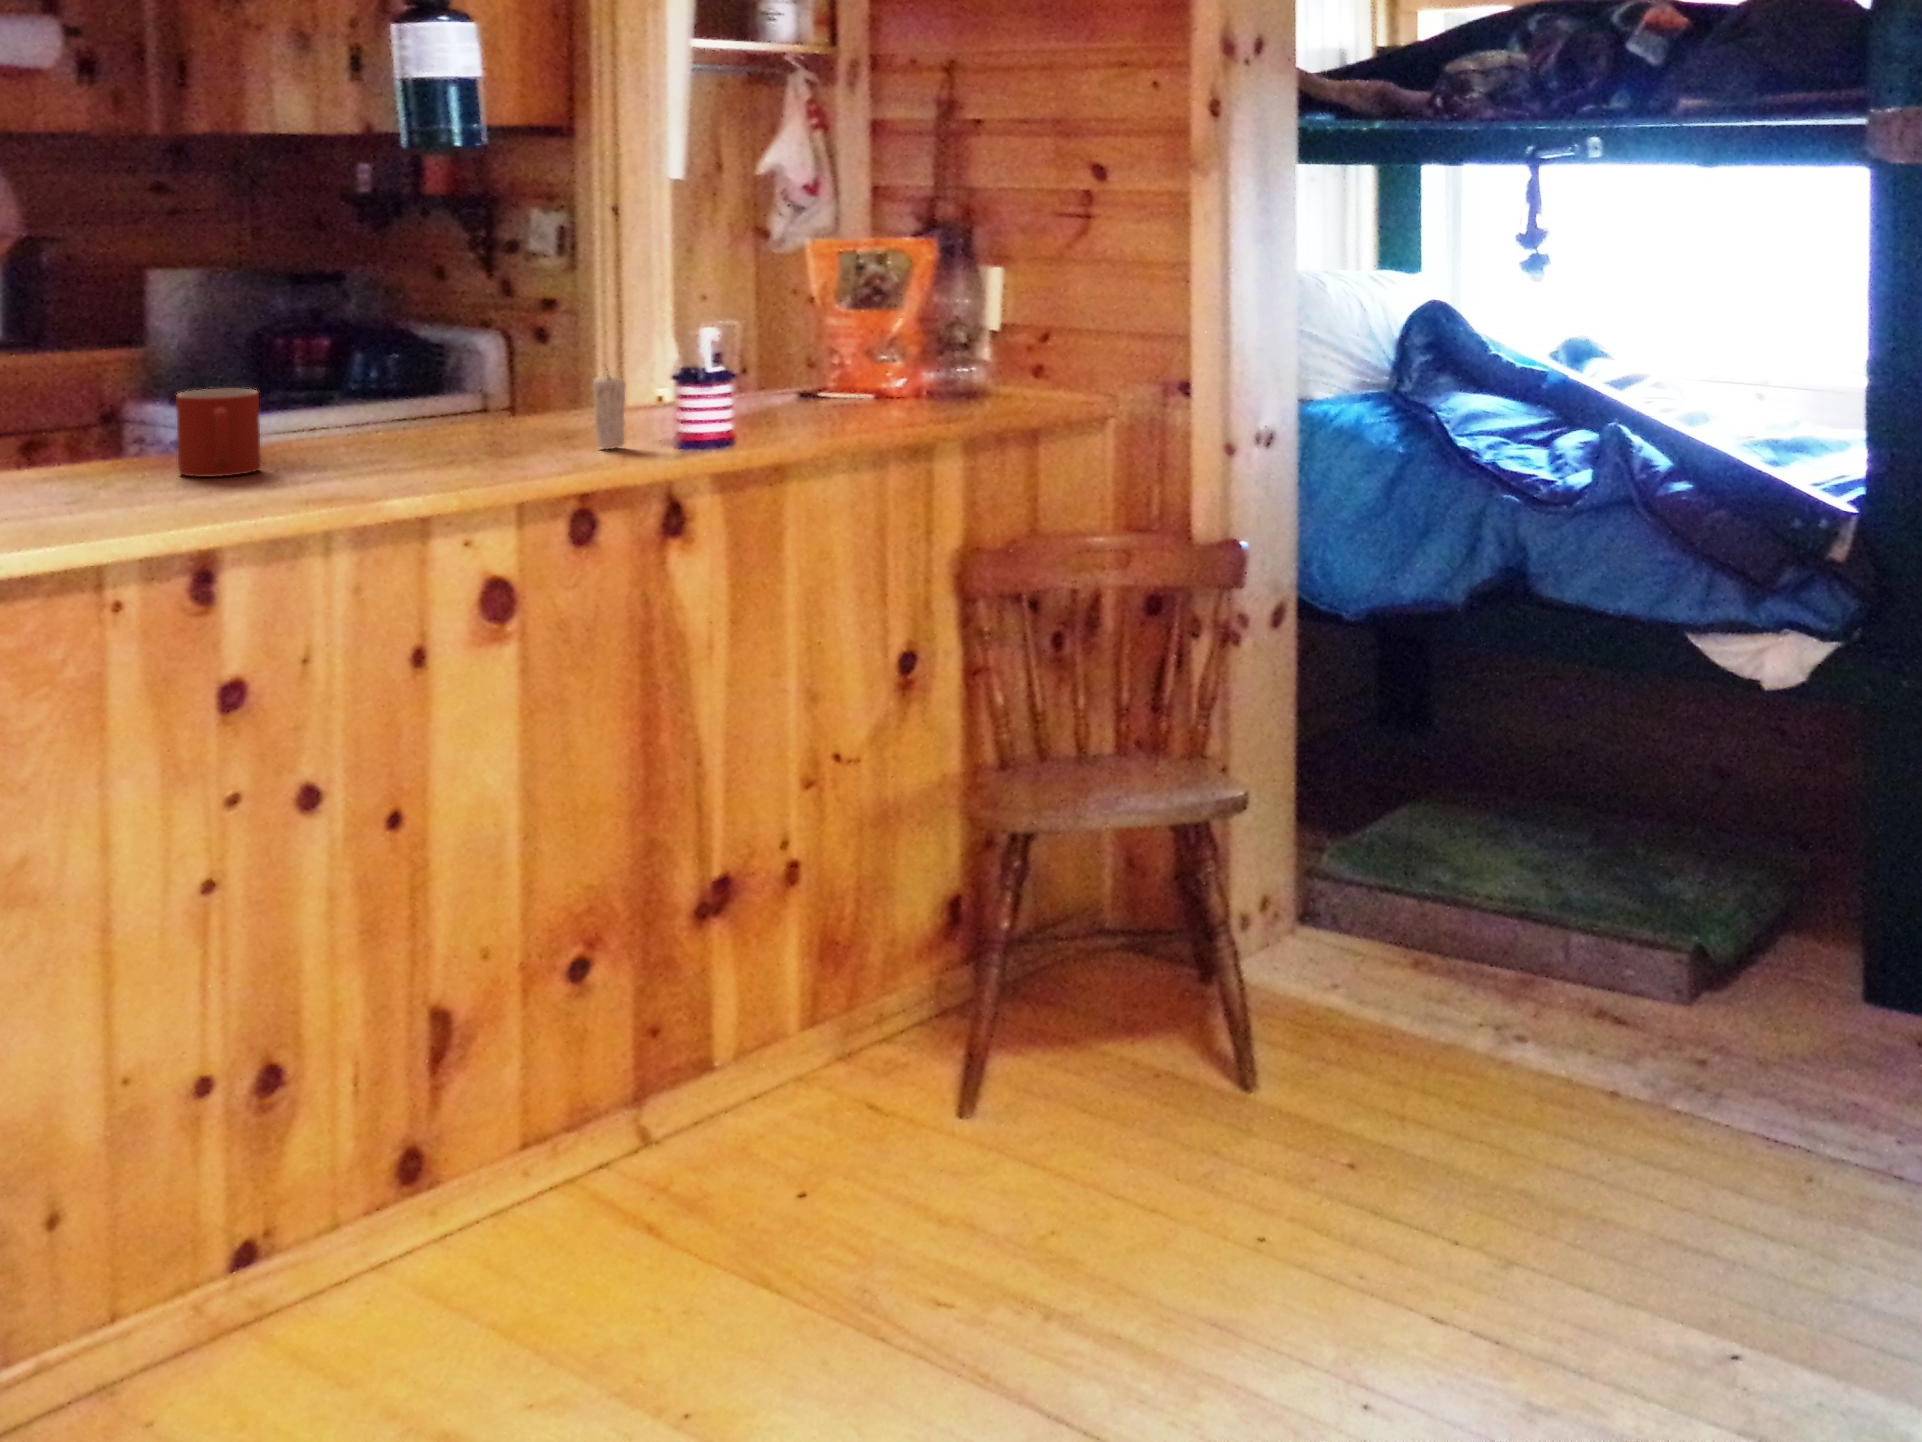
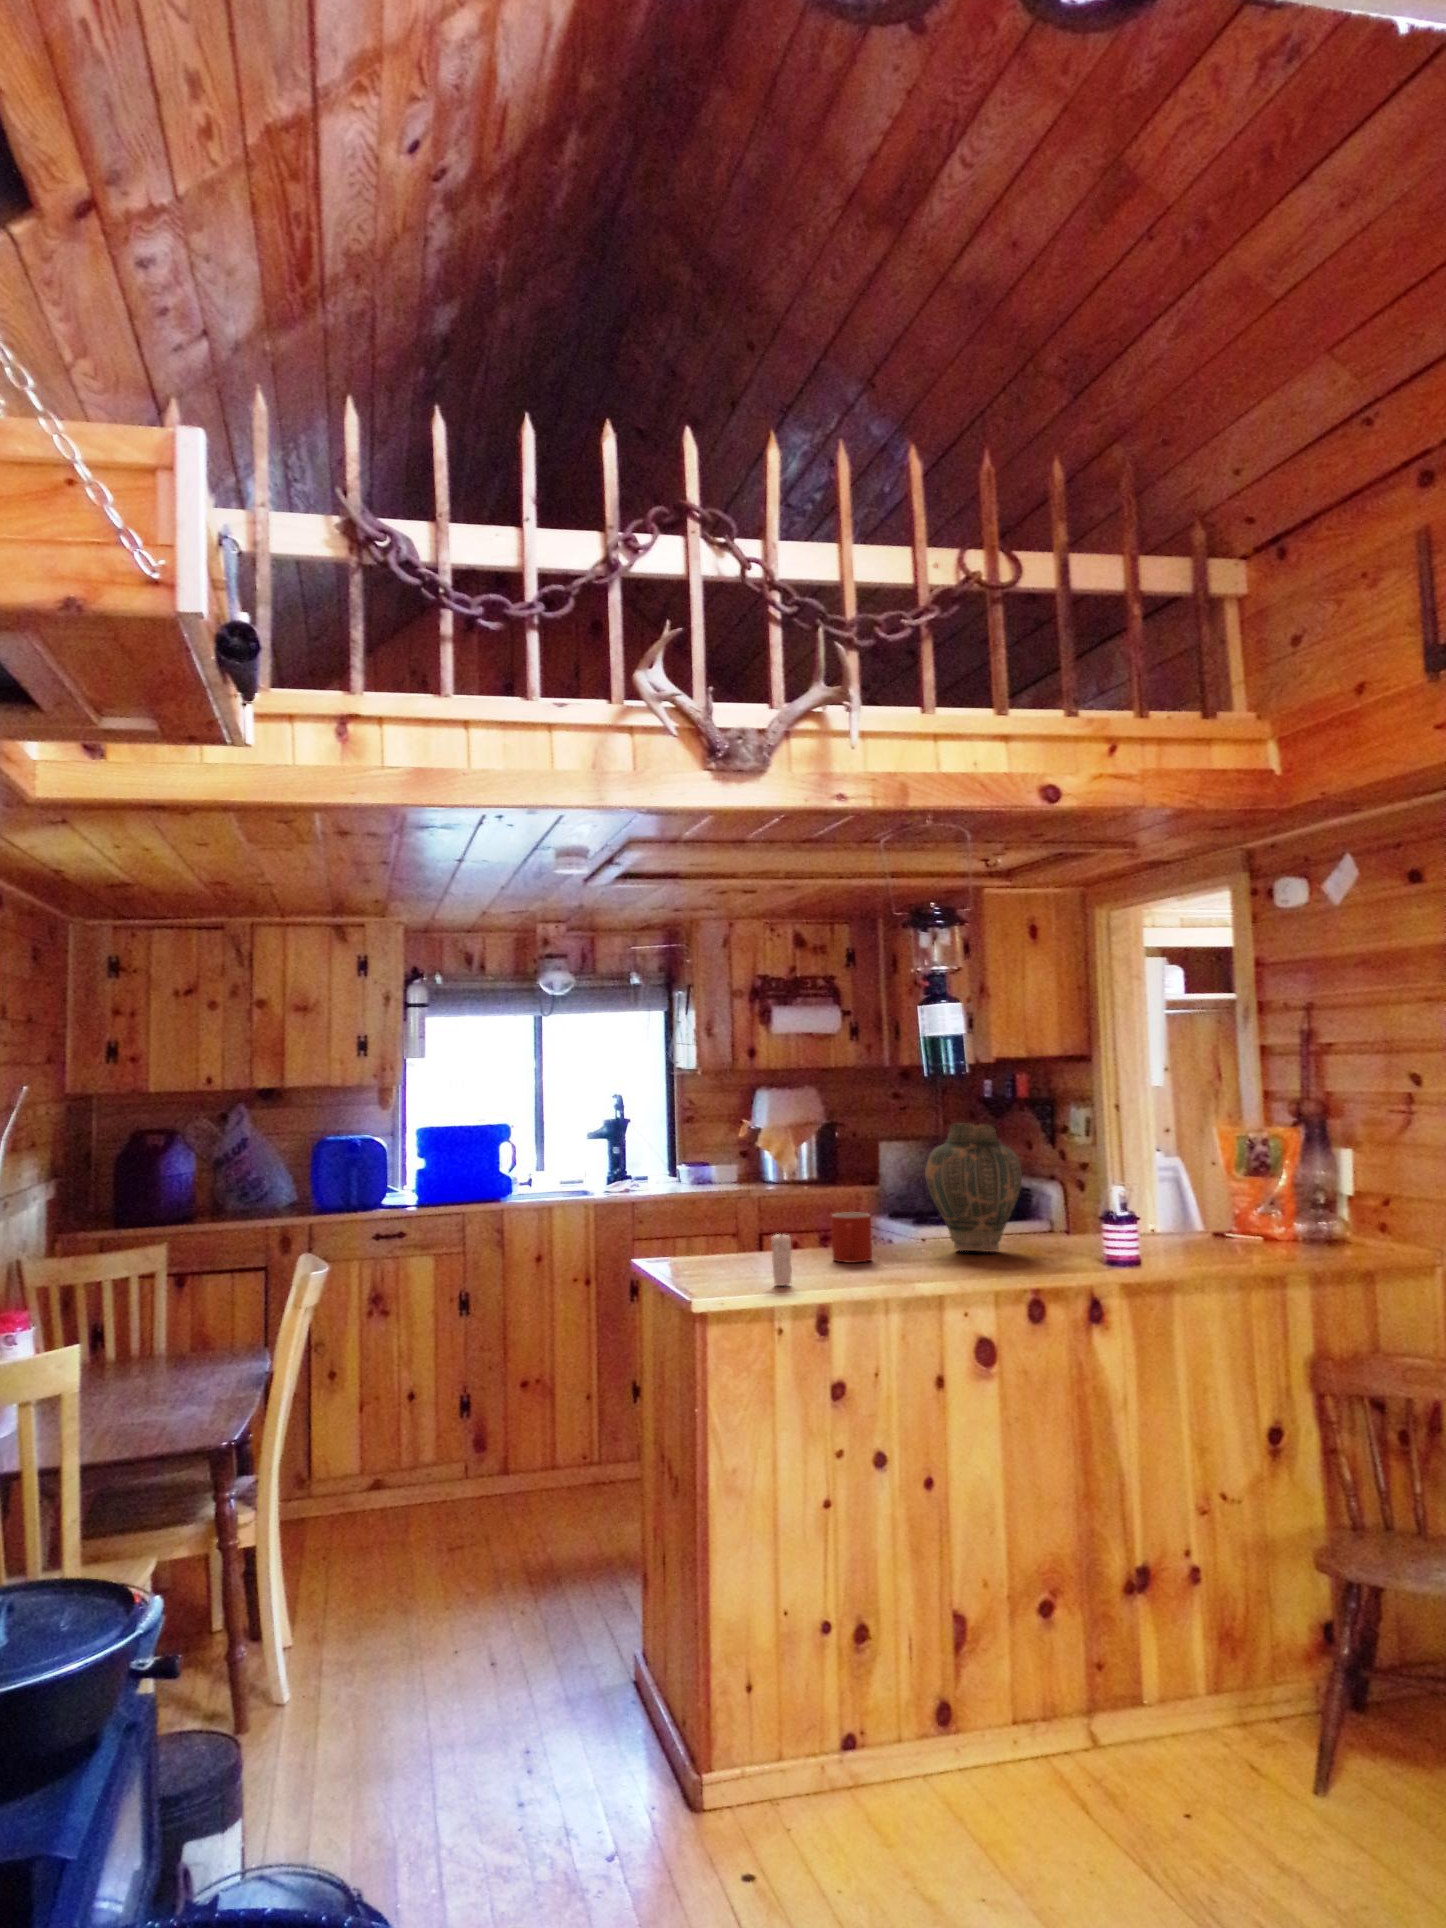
vase: none [350,230,530,444] -> present [925,1123,1022,1252]
candle: present [593,375,626,449] -> present [771,1234,792,1286]

